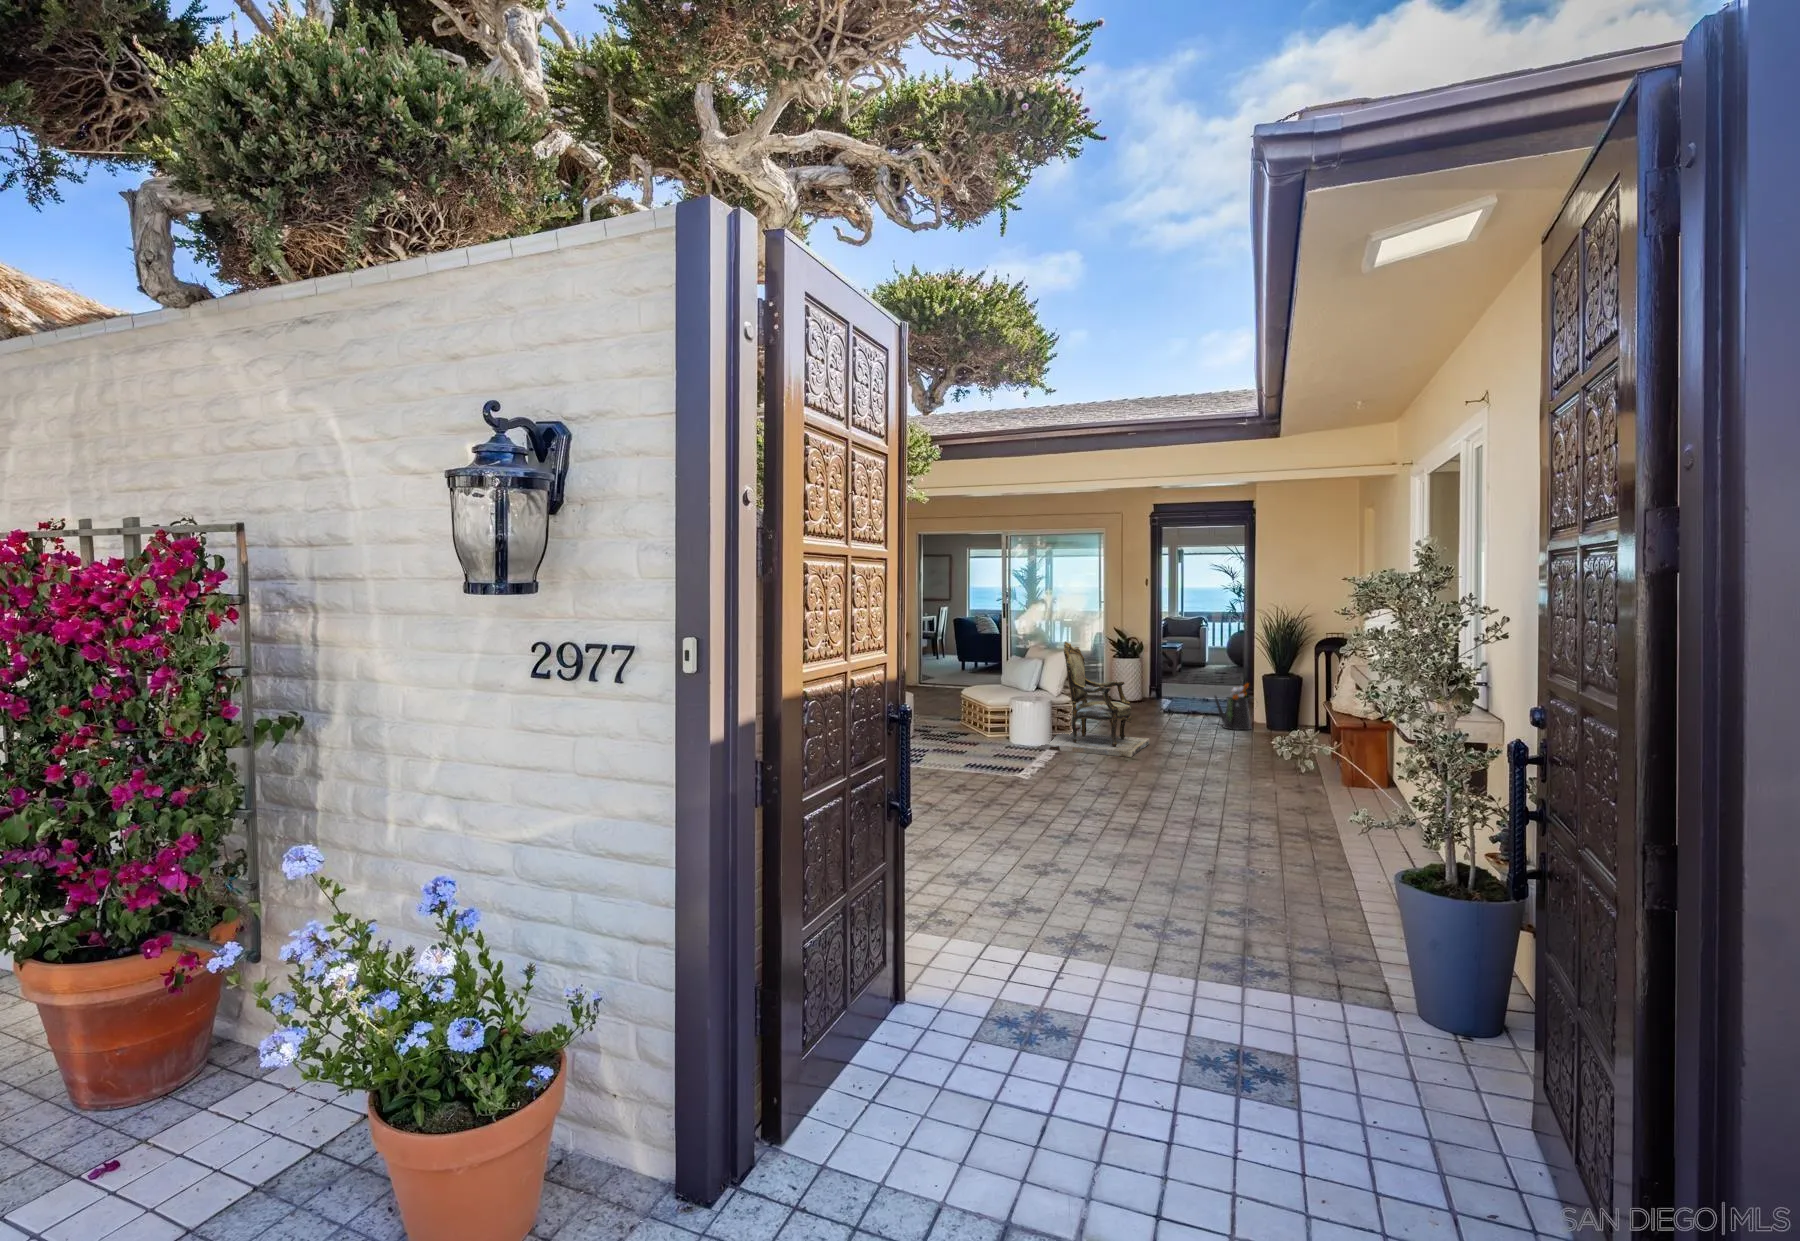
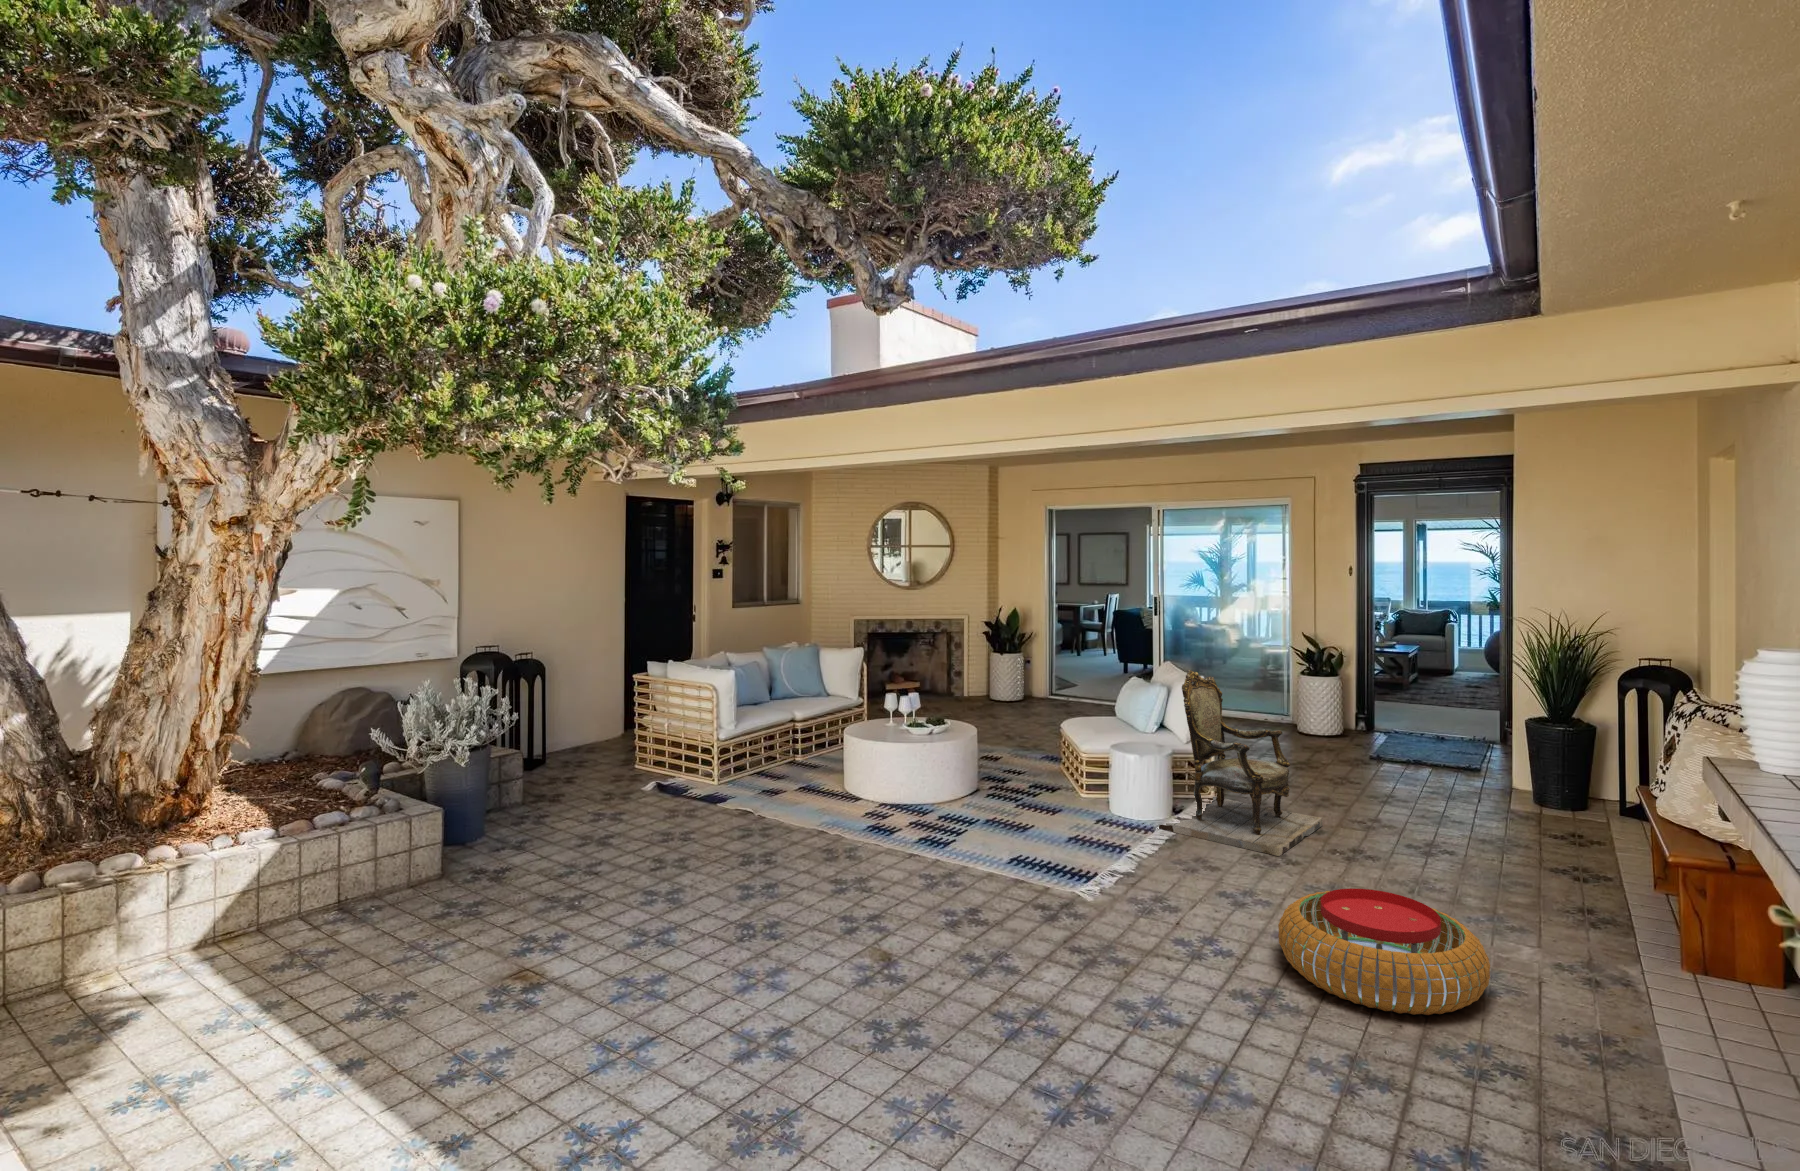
watering can: present [1215,684,1251,730] -> none [1443,729,1516,803]
pouf: none [1152,751,1264,805] -> present [1278,888,1490,1015]

